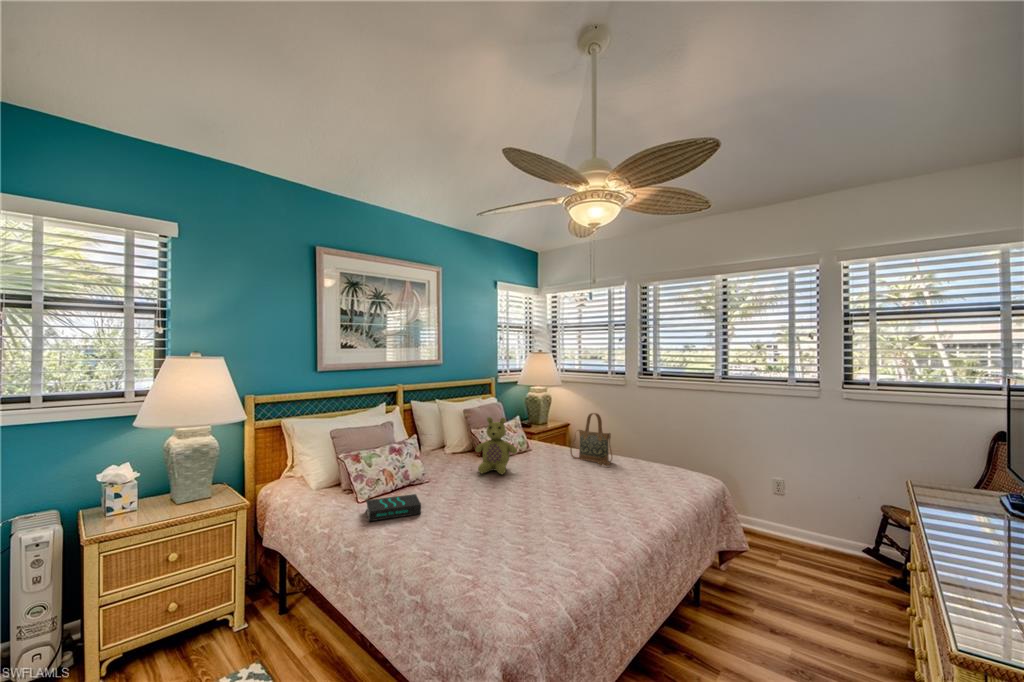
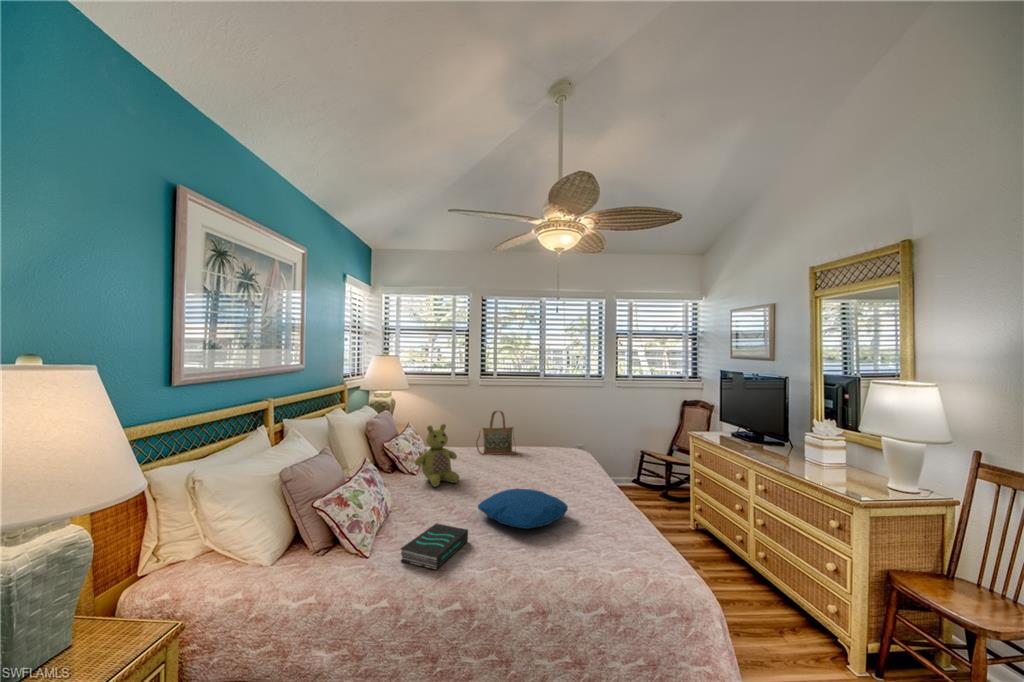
pillow: none [451,486,528,523] -> present [478,488,568,529]

